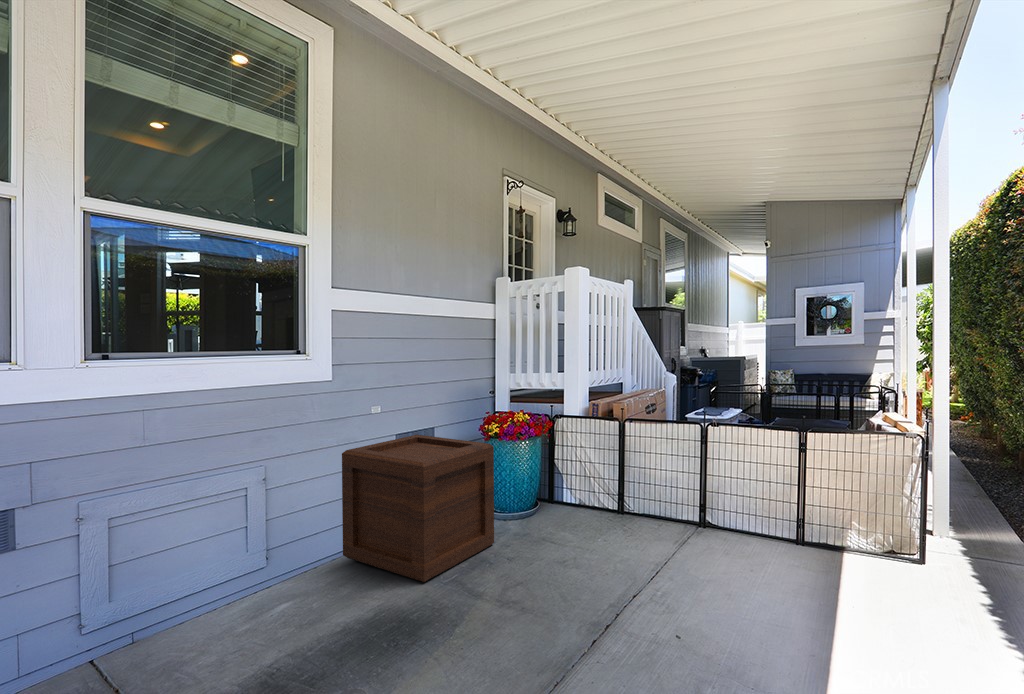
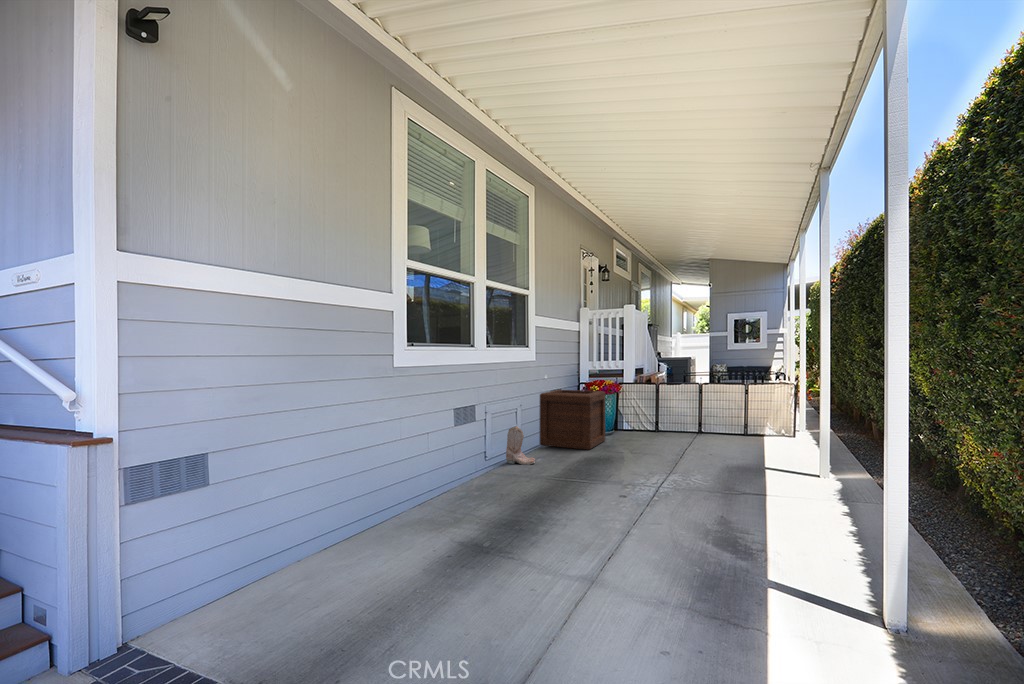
boots: none [168,546,246,652] -> present [506,426,536,465]

